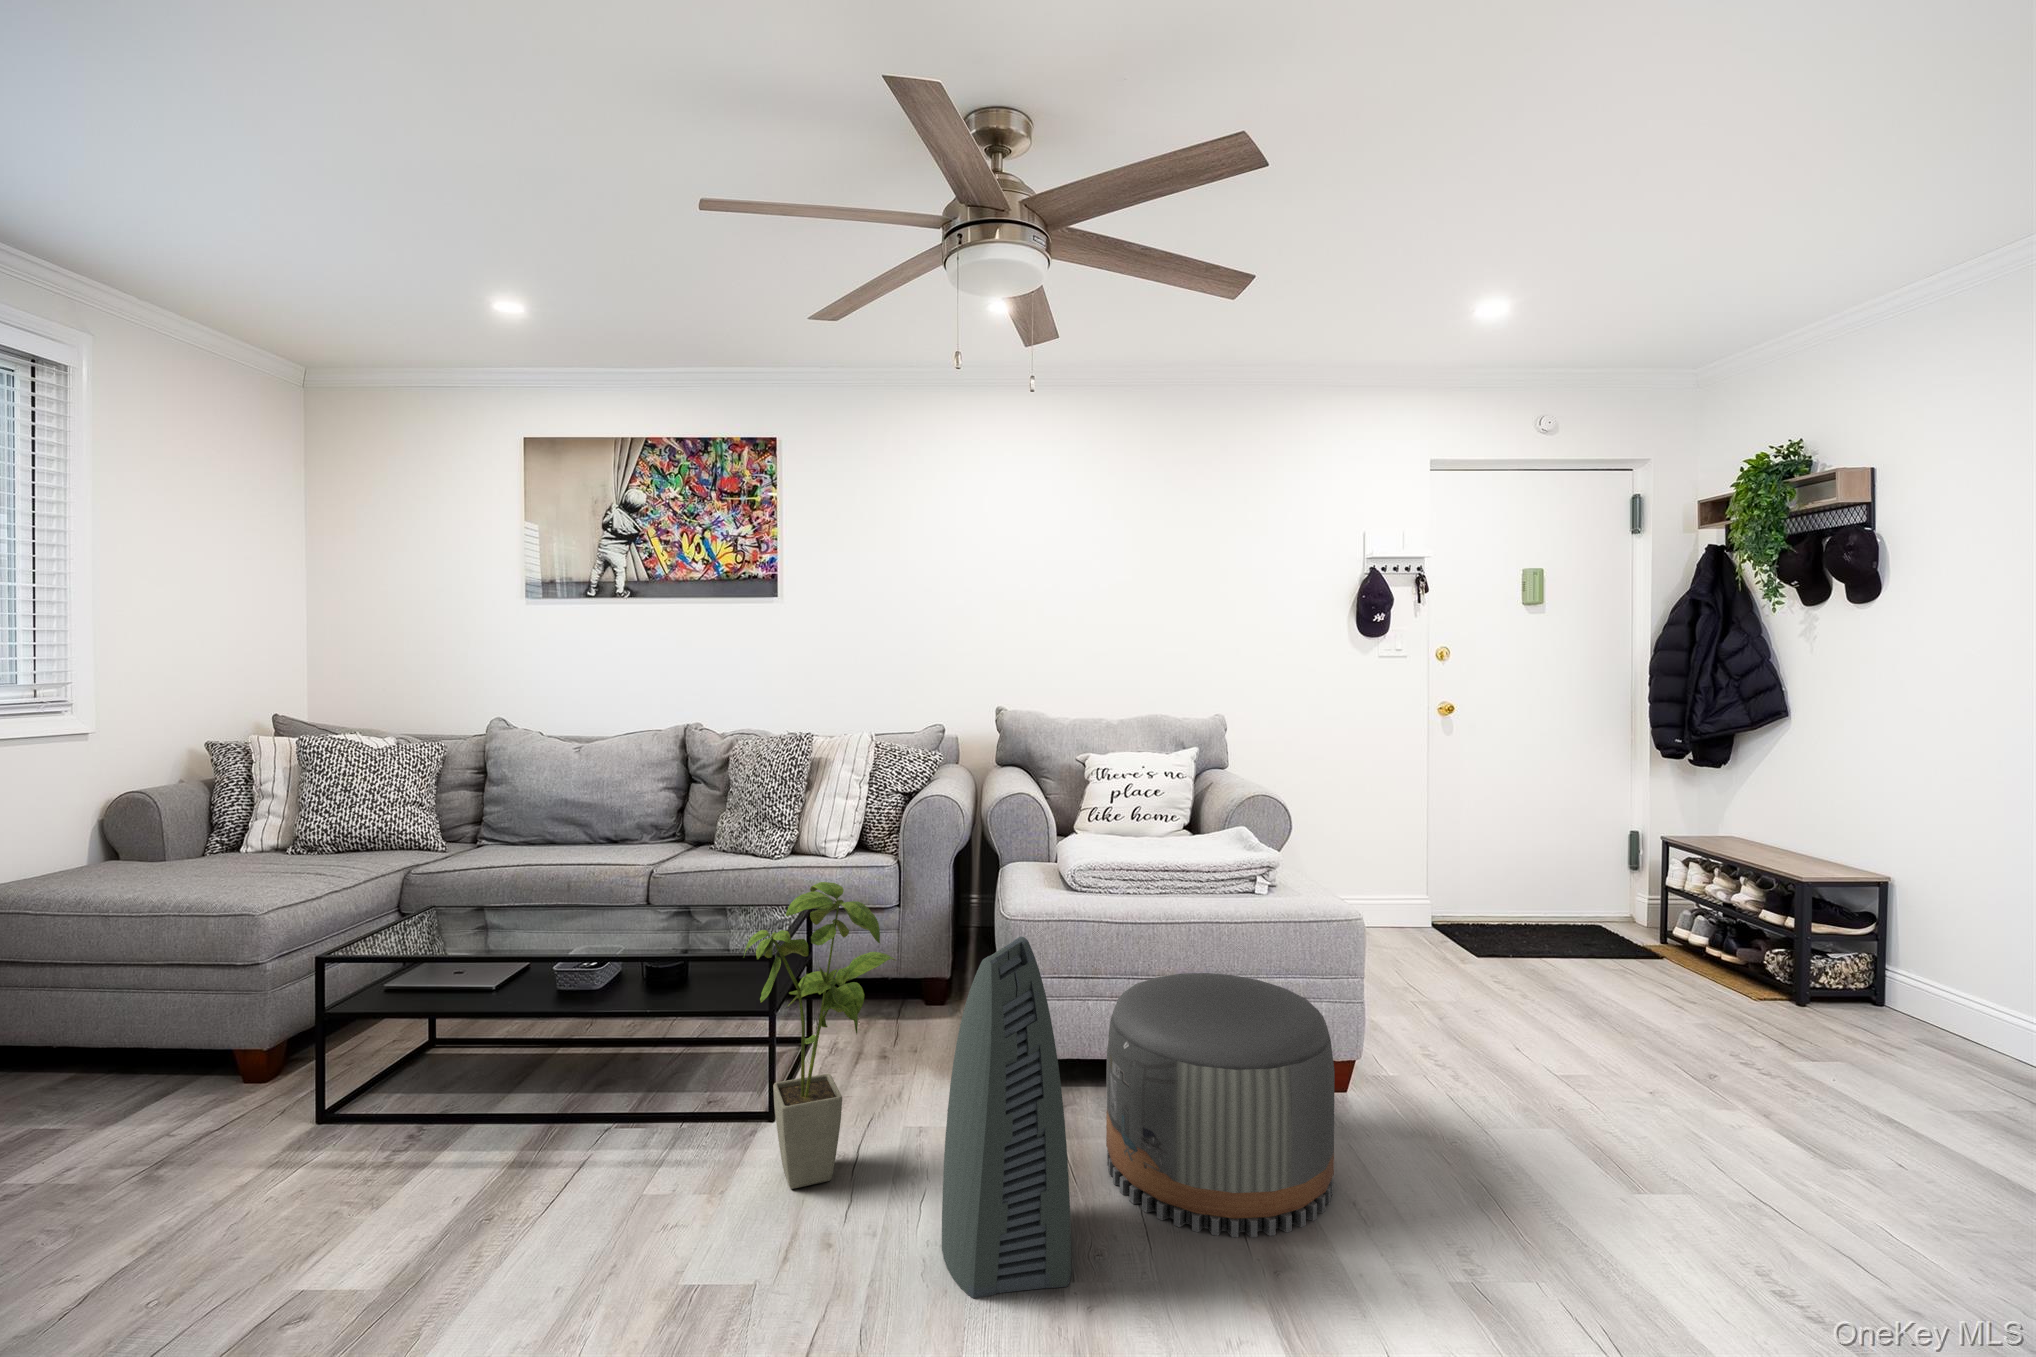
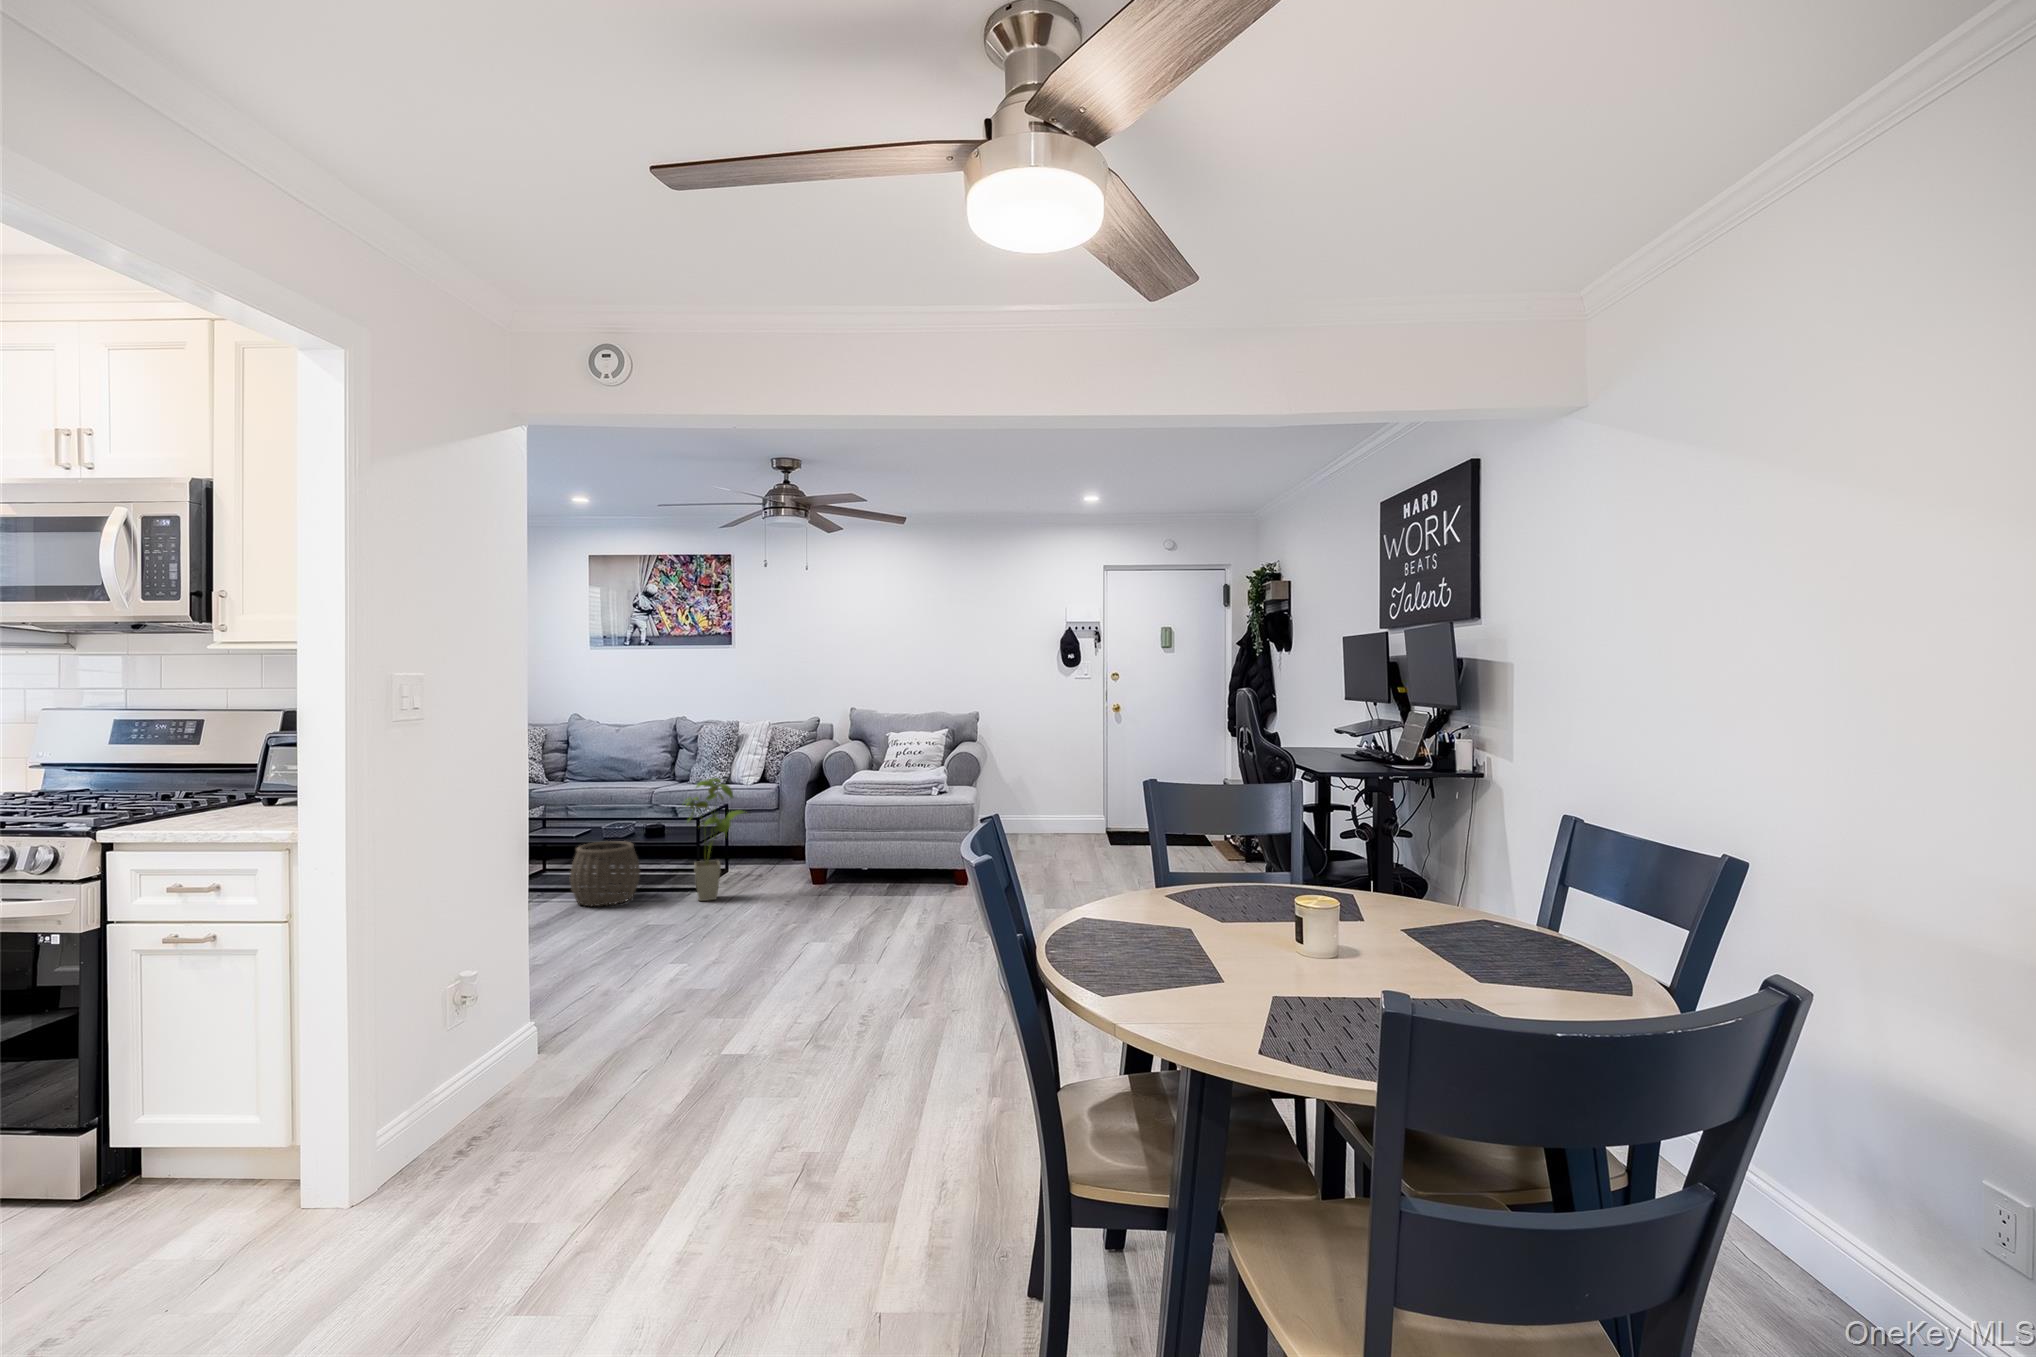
air purifier: present [942,937,1071,1298] -> none [749,795,797,919]
pouf: present [1106,973,1335,1237] -> none [830,822,923,911]
woven basket: none [463,1029,643,1224] -> present [570,841,640,906]

